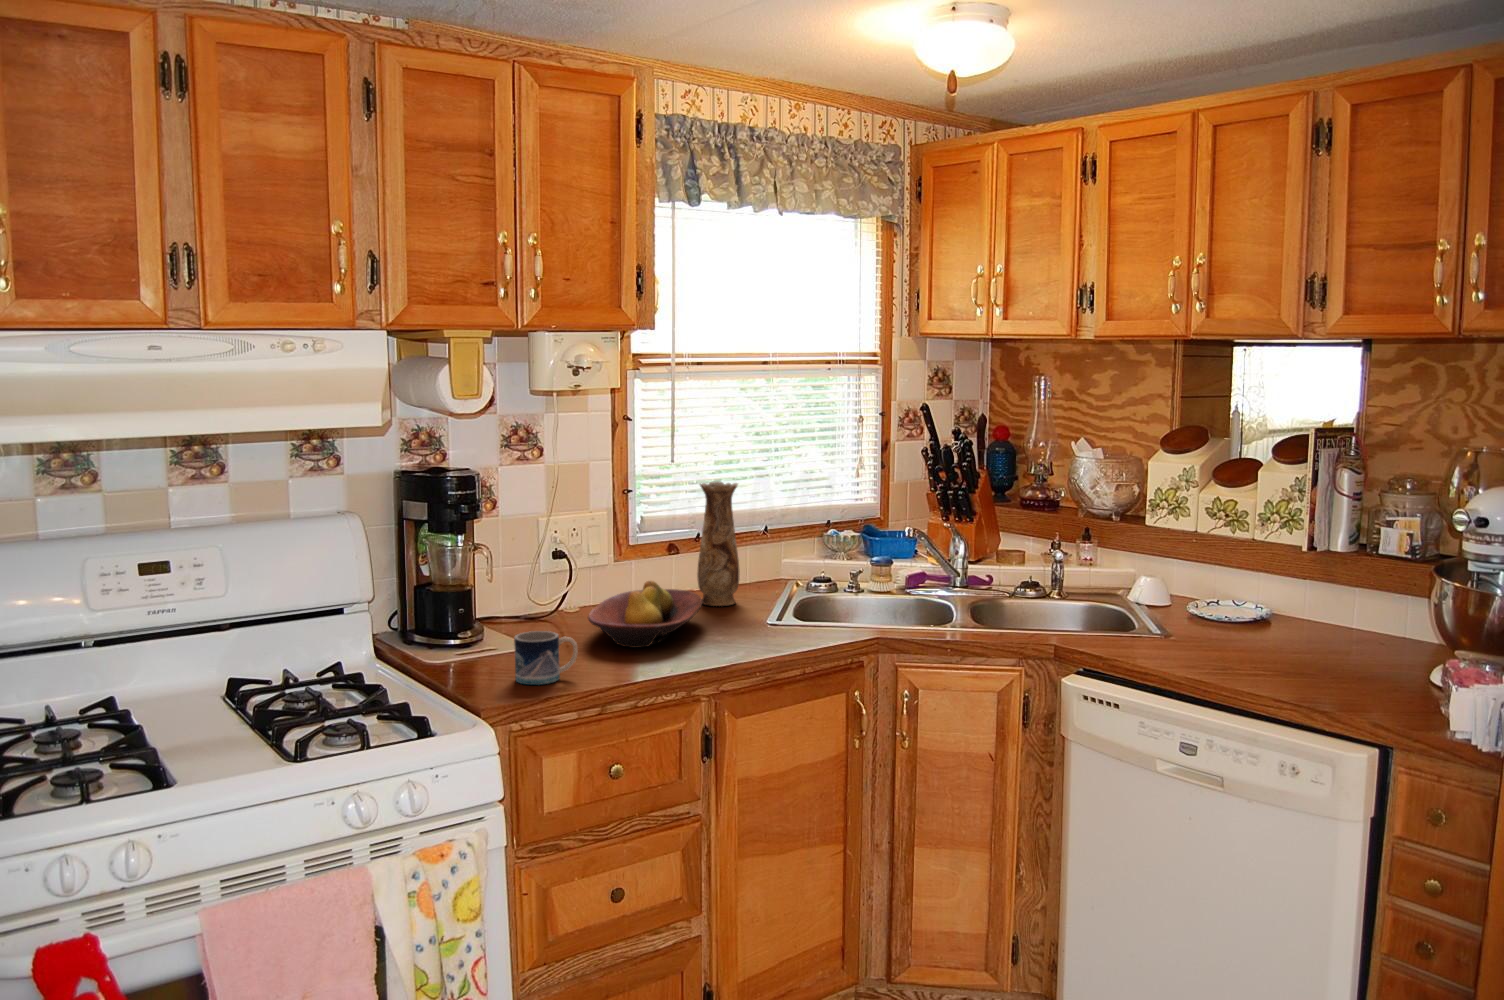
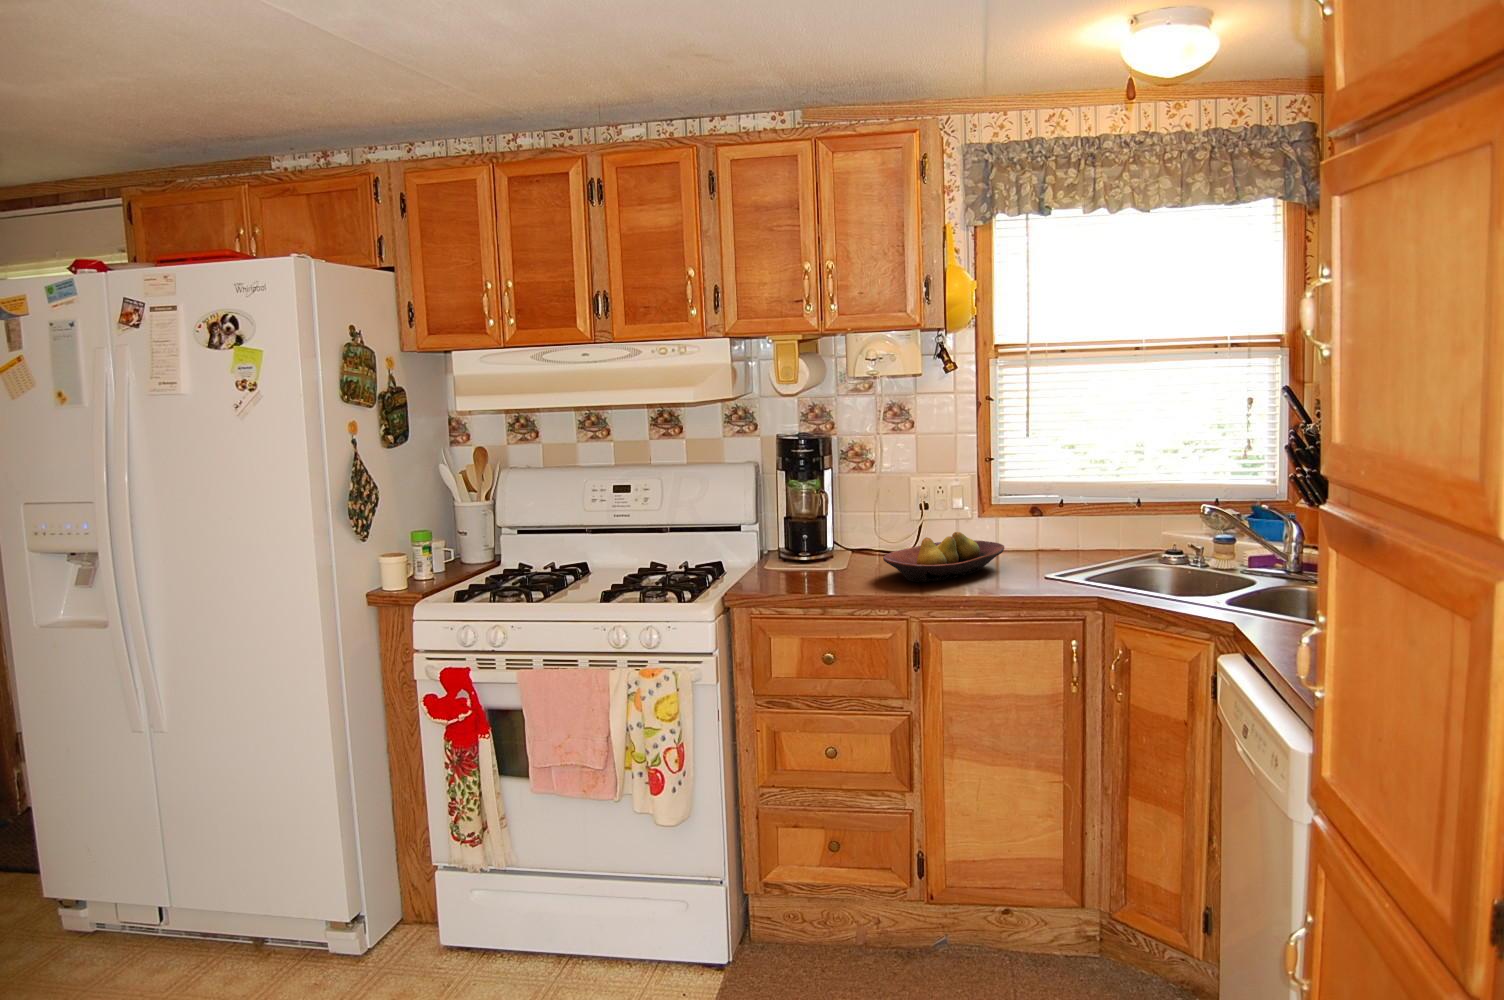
vase: present [697,481,740,606] -> none [1032,455,1070,562]
mug: present [514,631,578,685] -> none [791,556,835,594]

